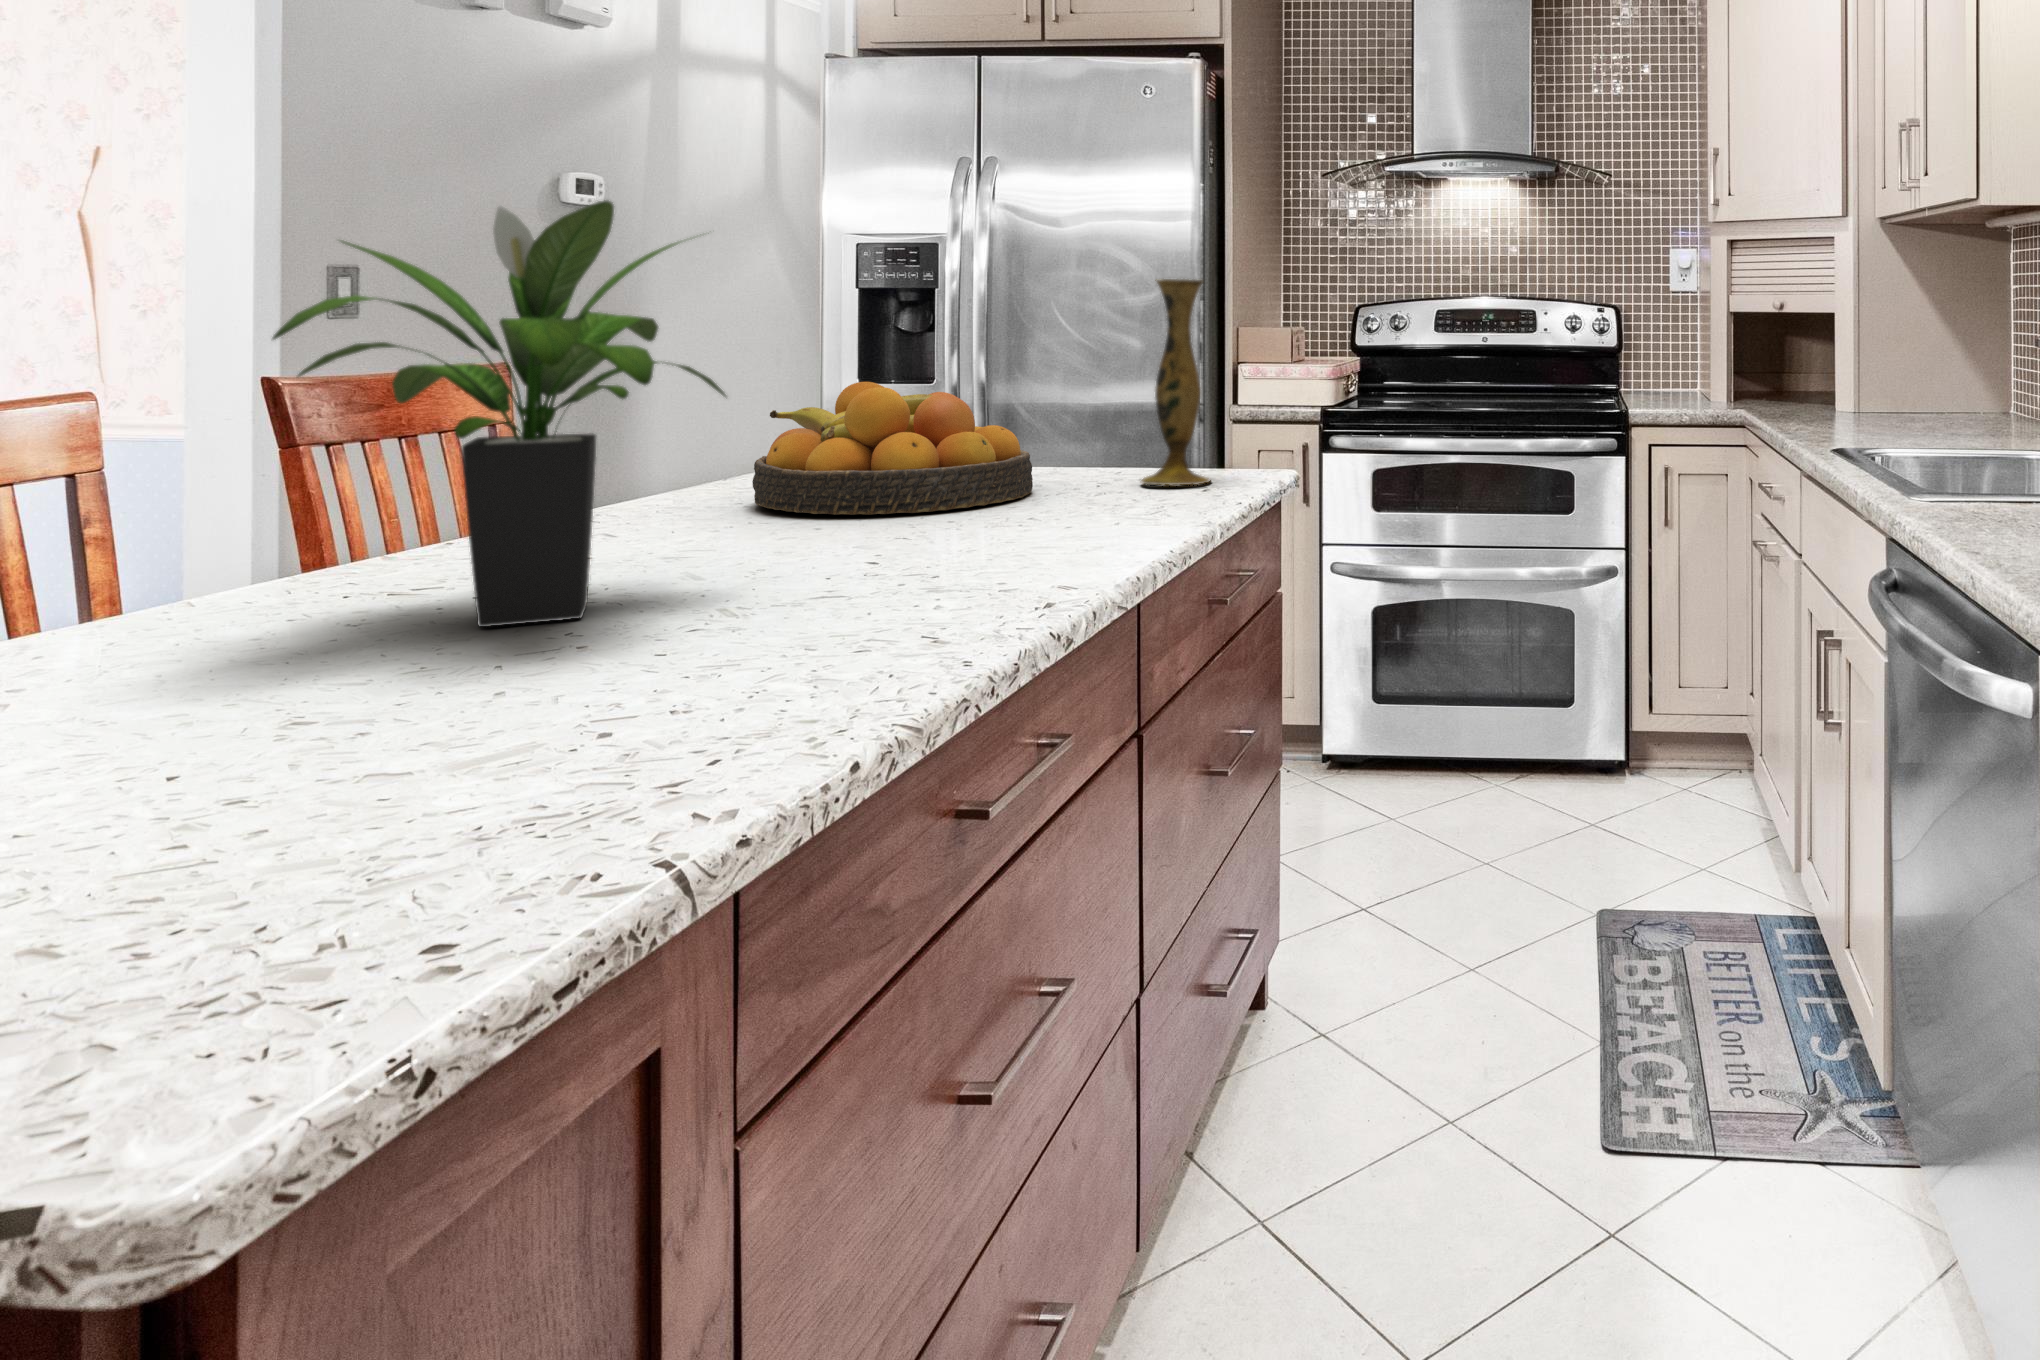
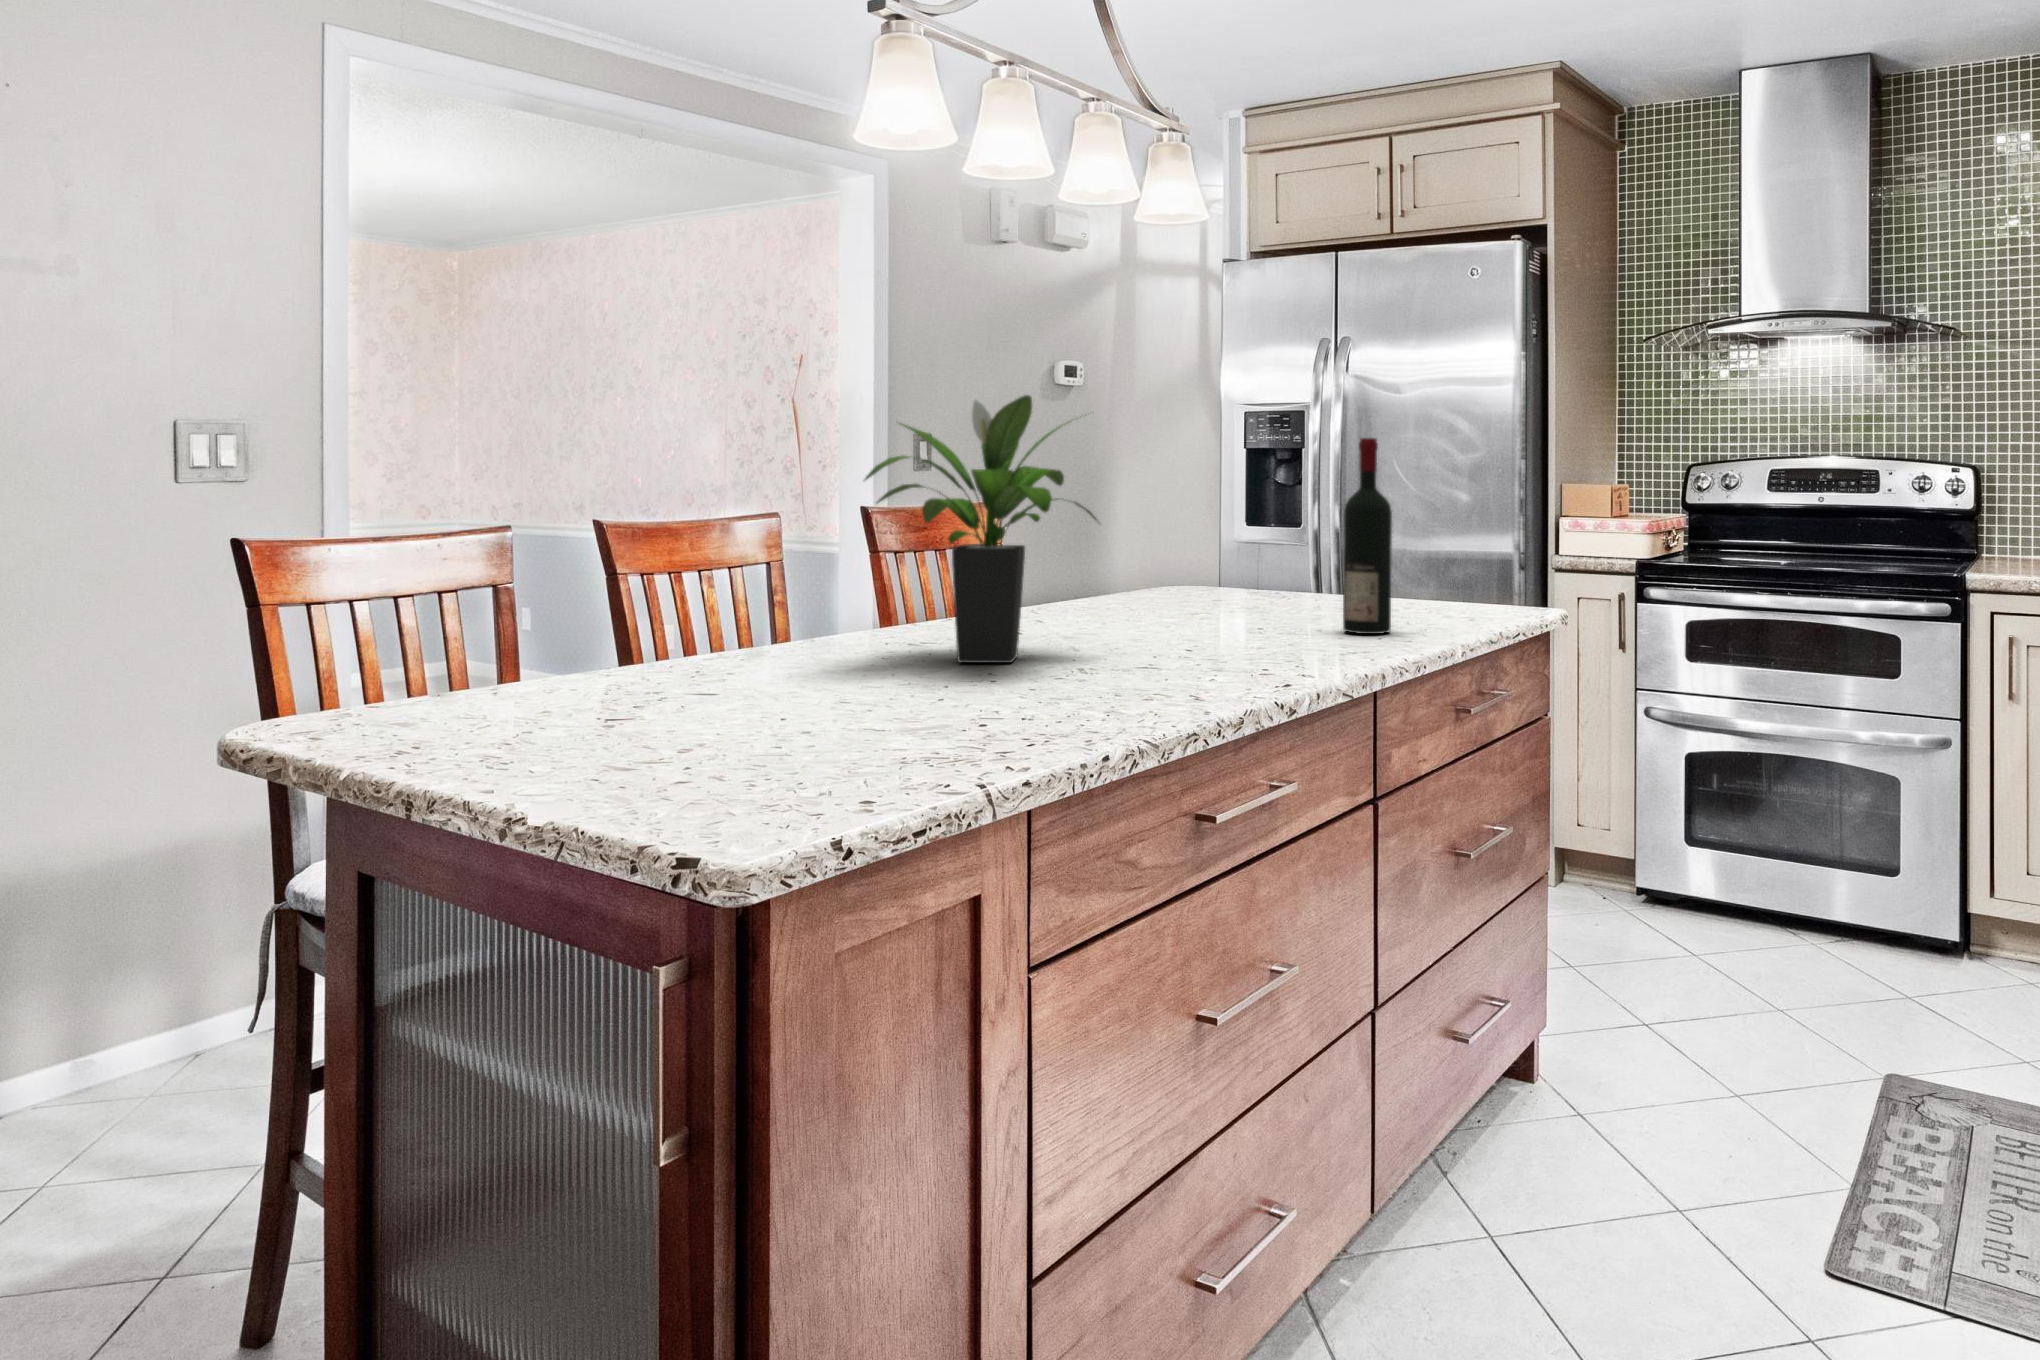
wine bottle: none [1068,275,1131,523] -> present [1343,438,1392,634]
vase: present [1141,279,1210,485] -> none [1418,440,1477,613]
fruit bowl: present [752,382,1033,515] -> none [1137,521,1332,619]

